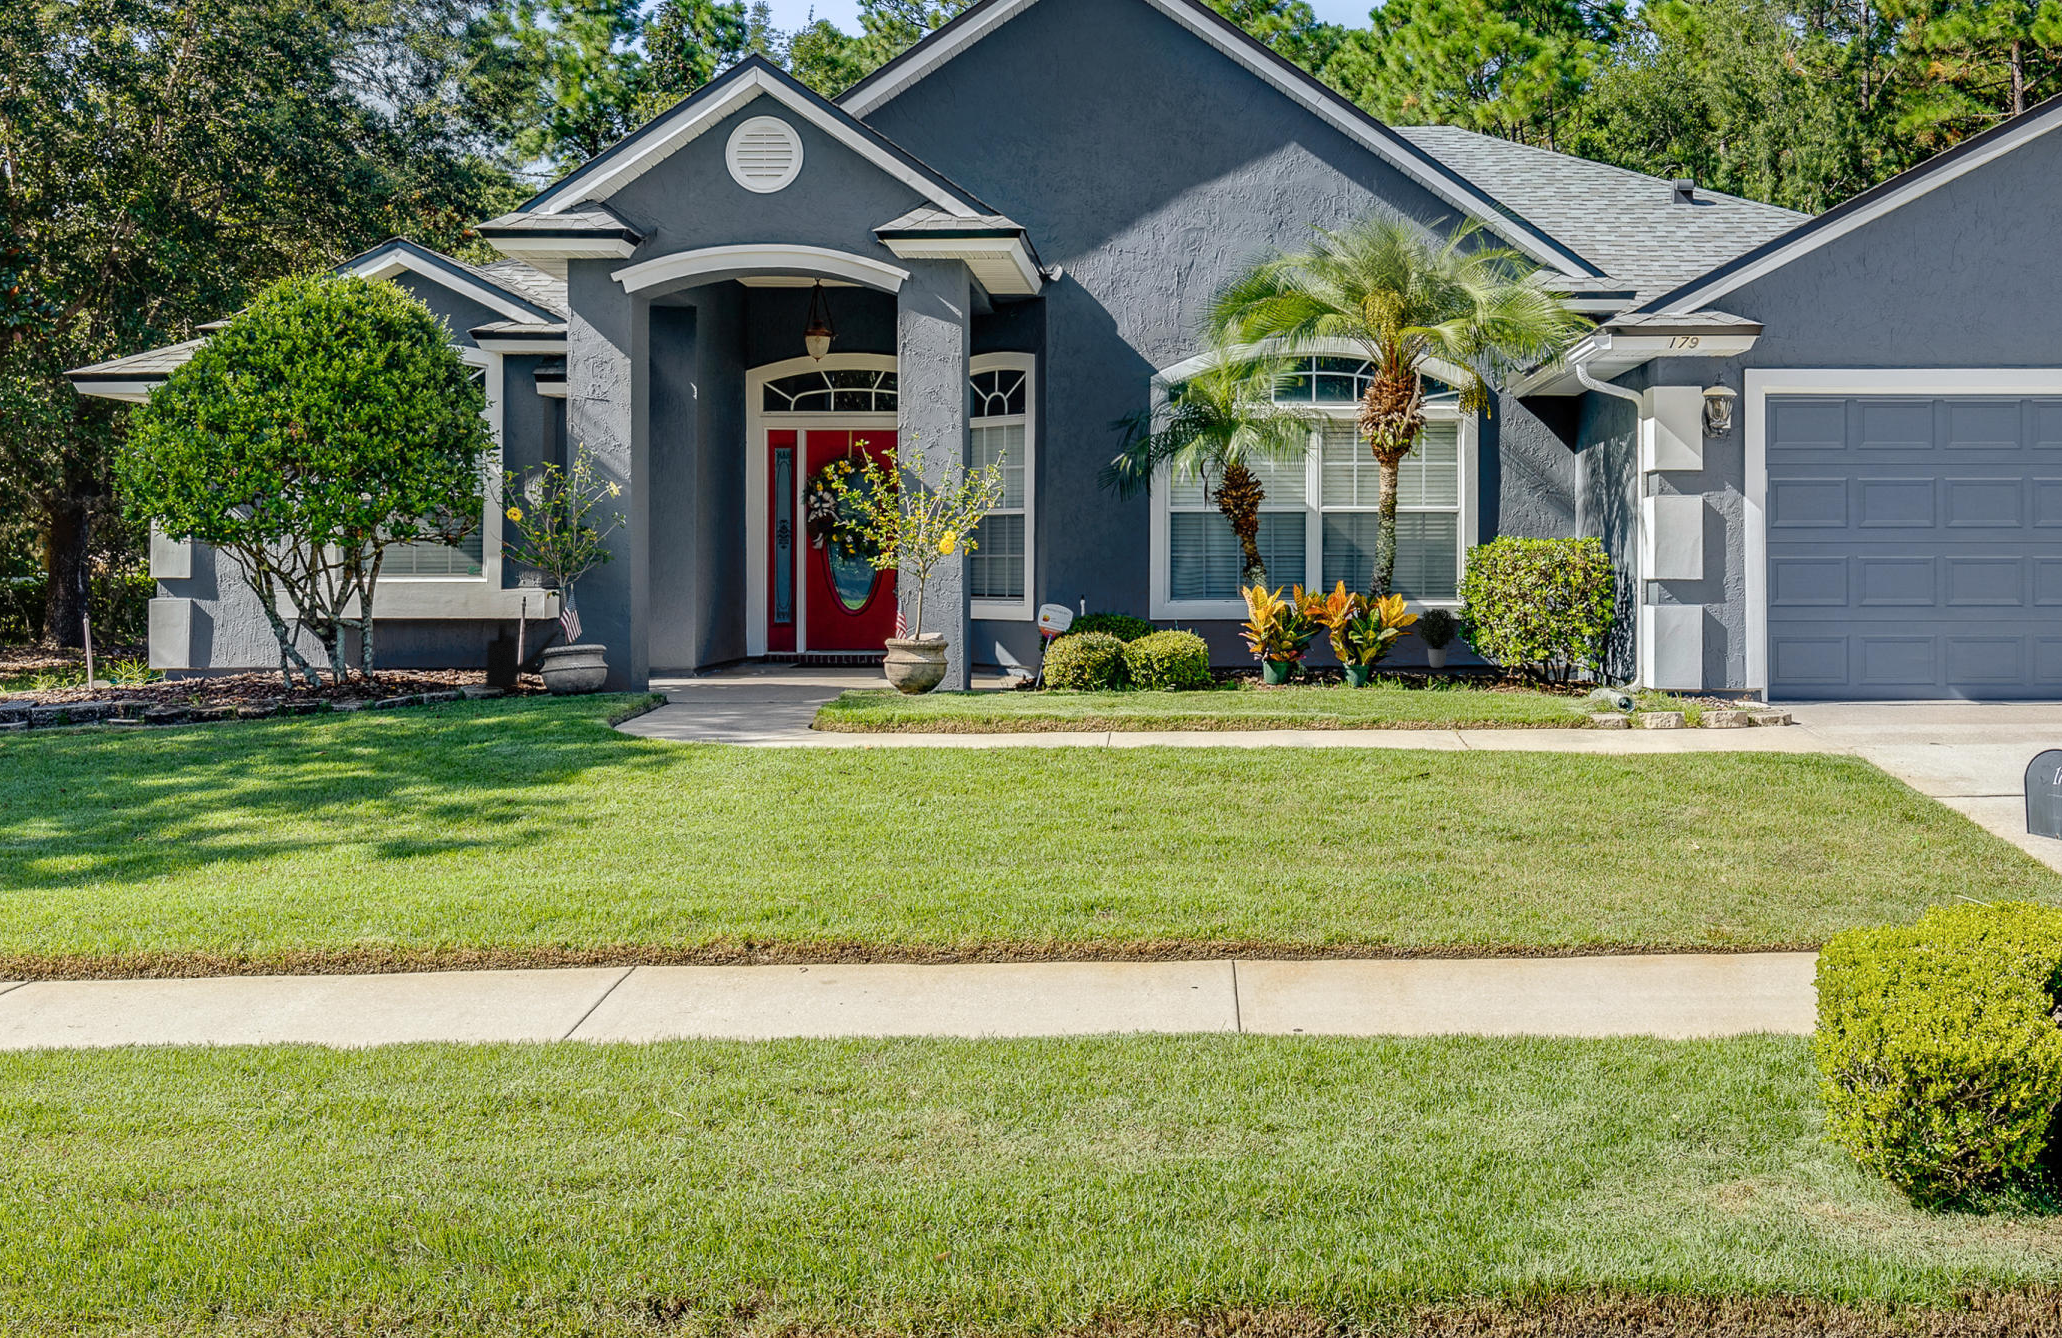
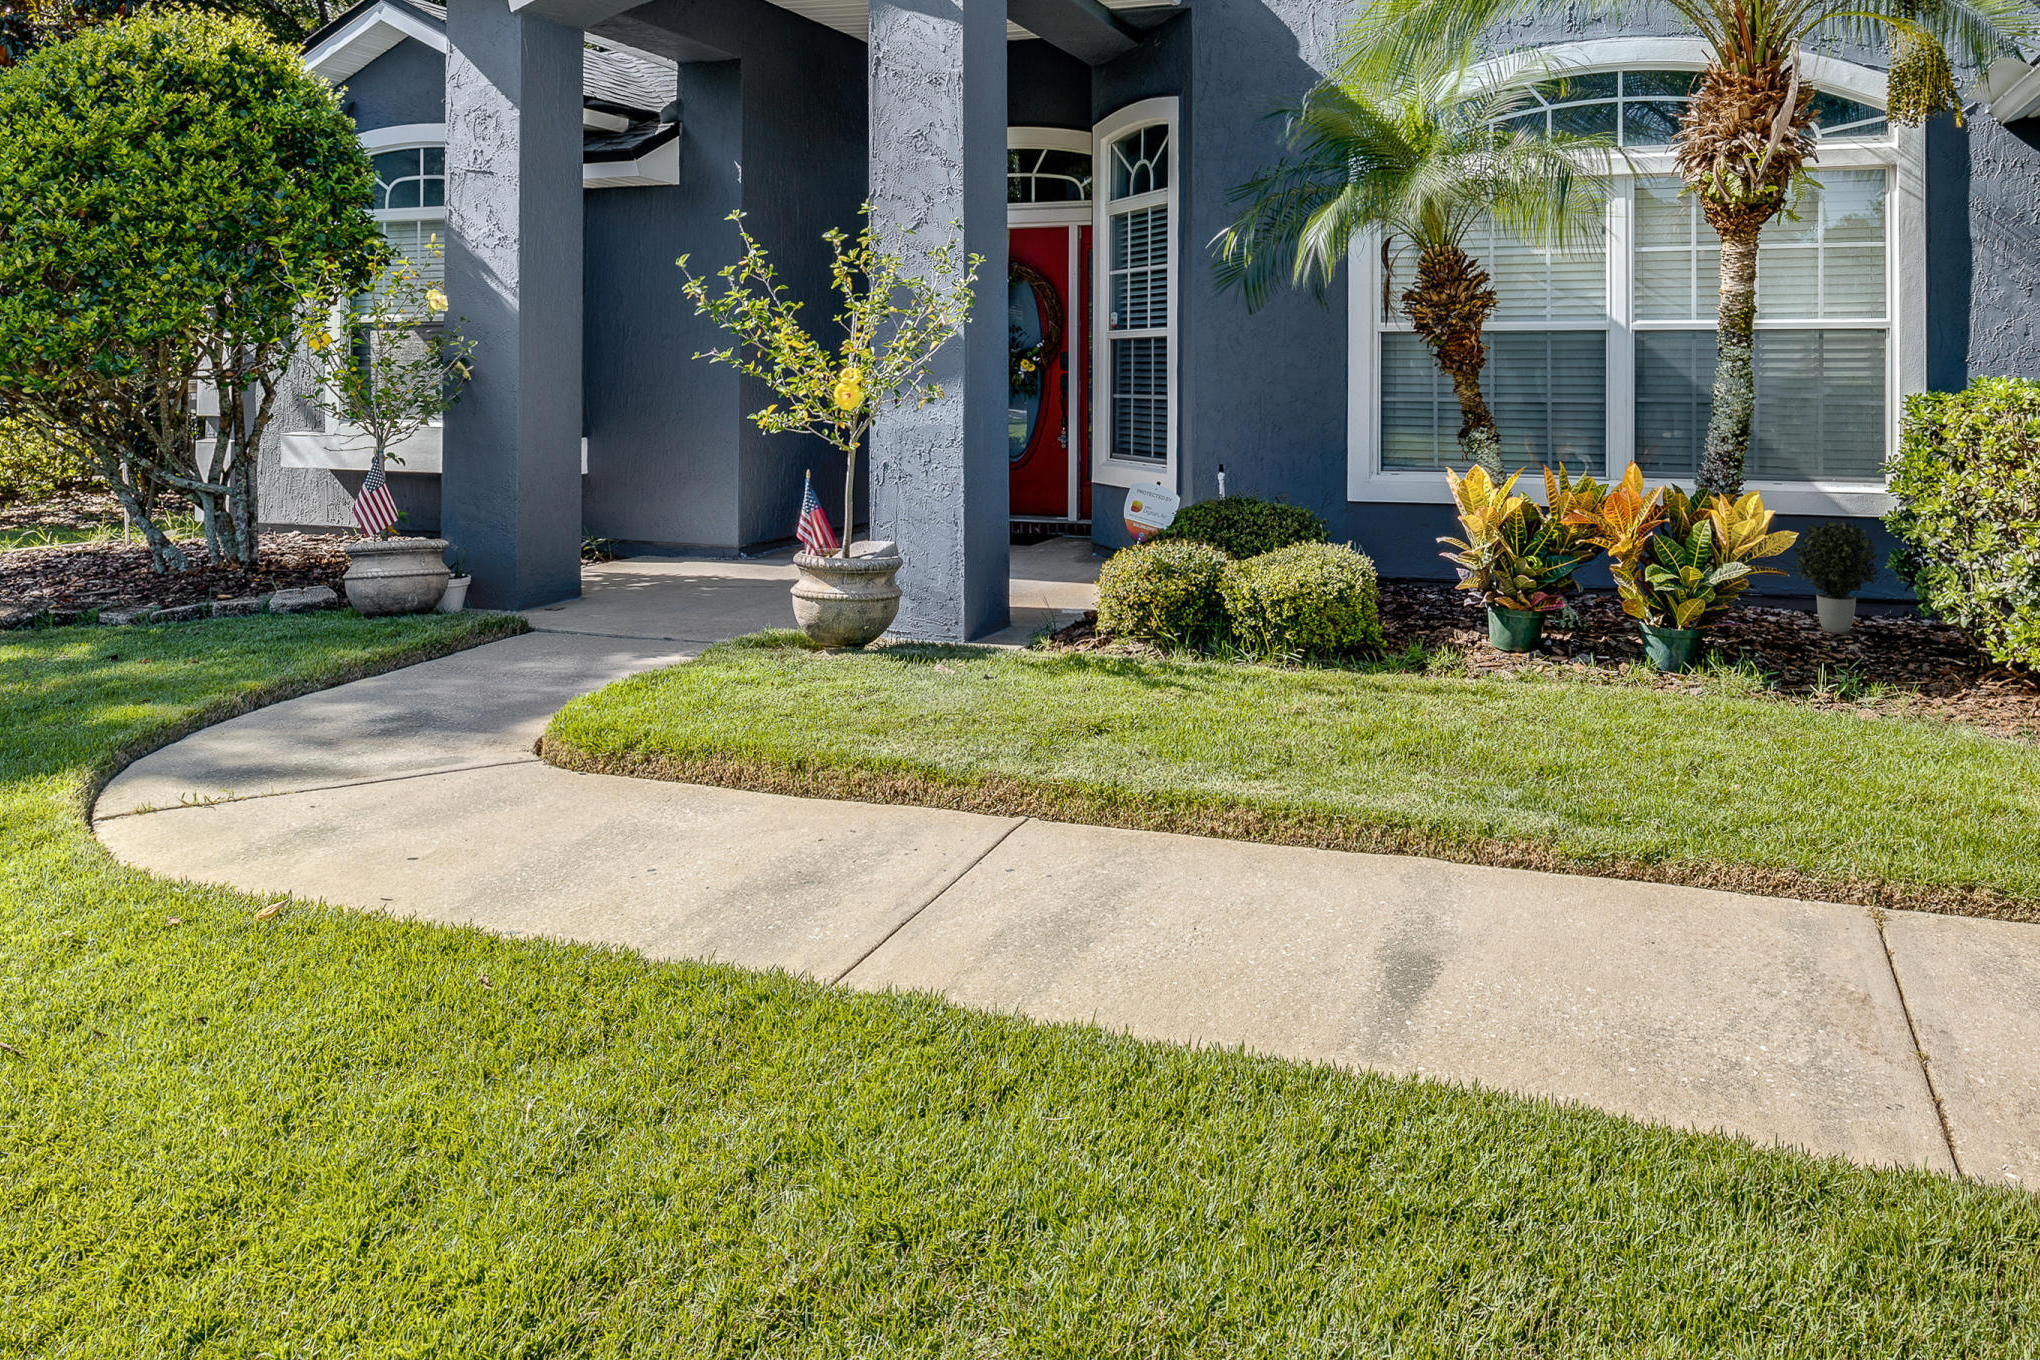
watering can: present [480,623,558,689] -> none [340,483,459,575]

